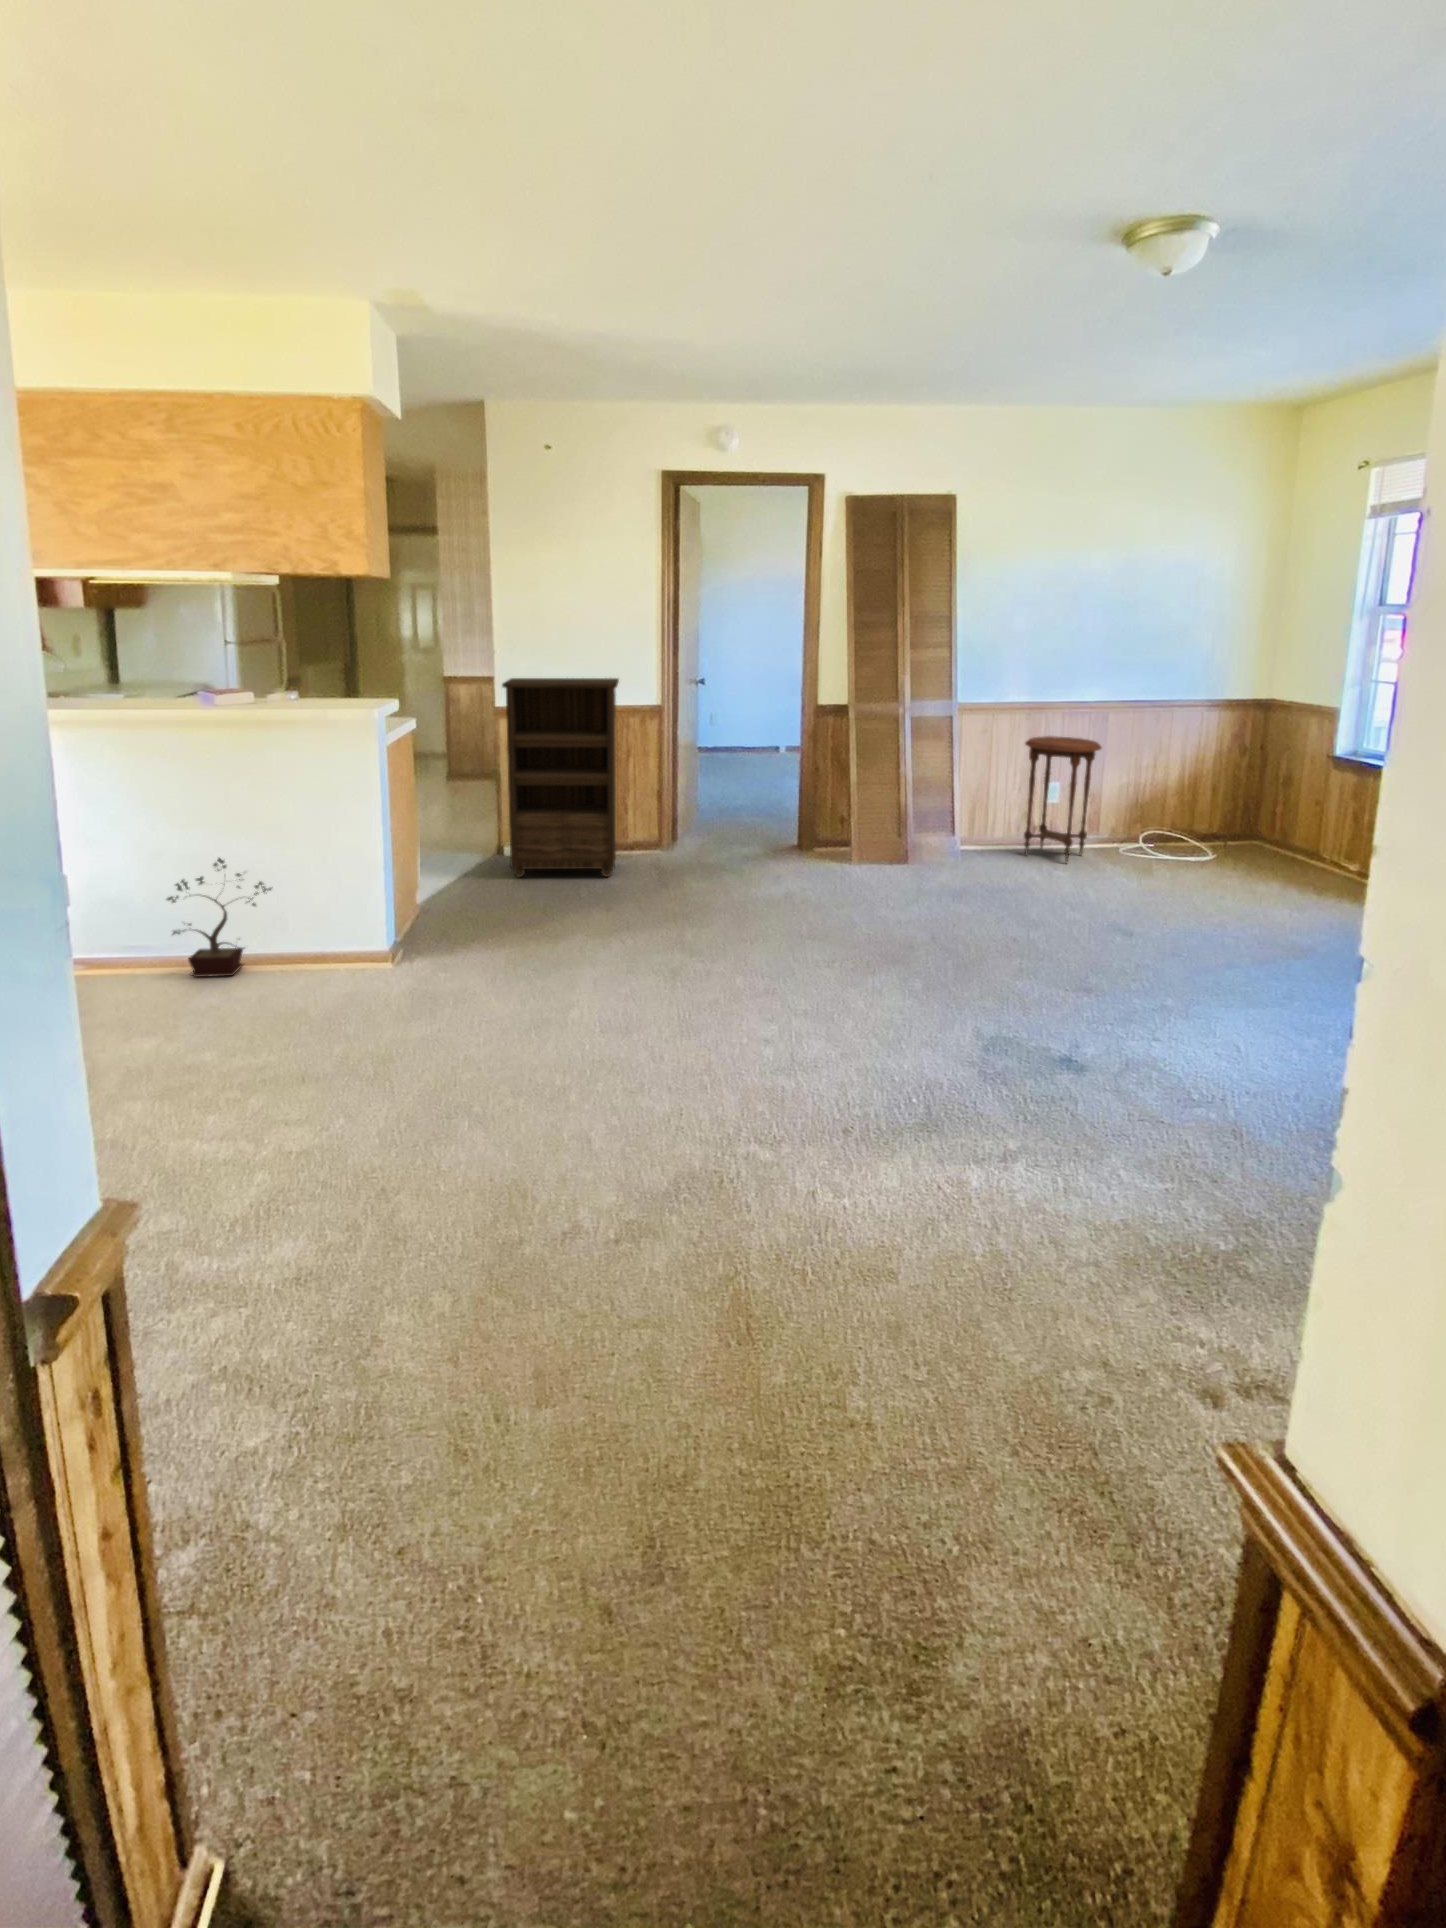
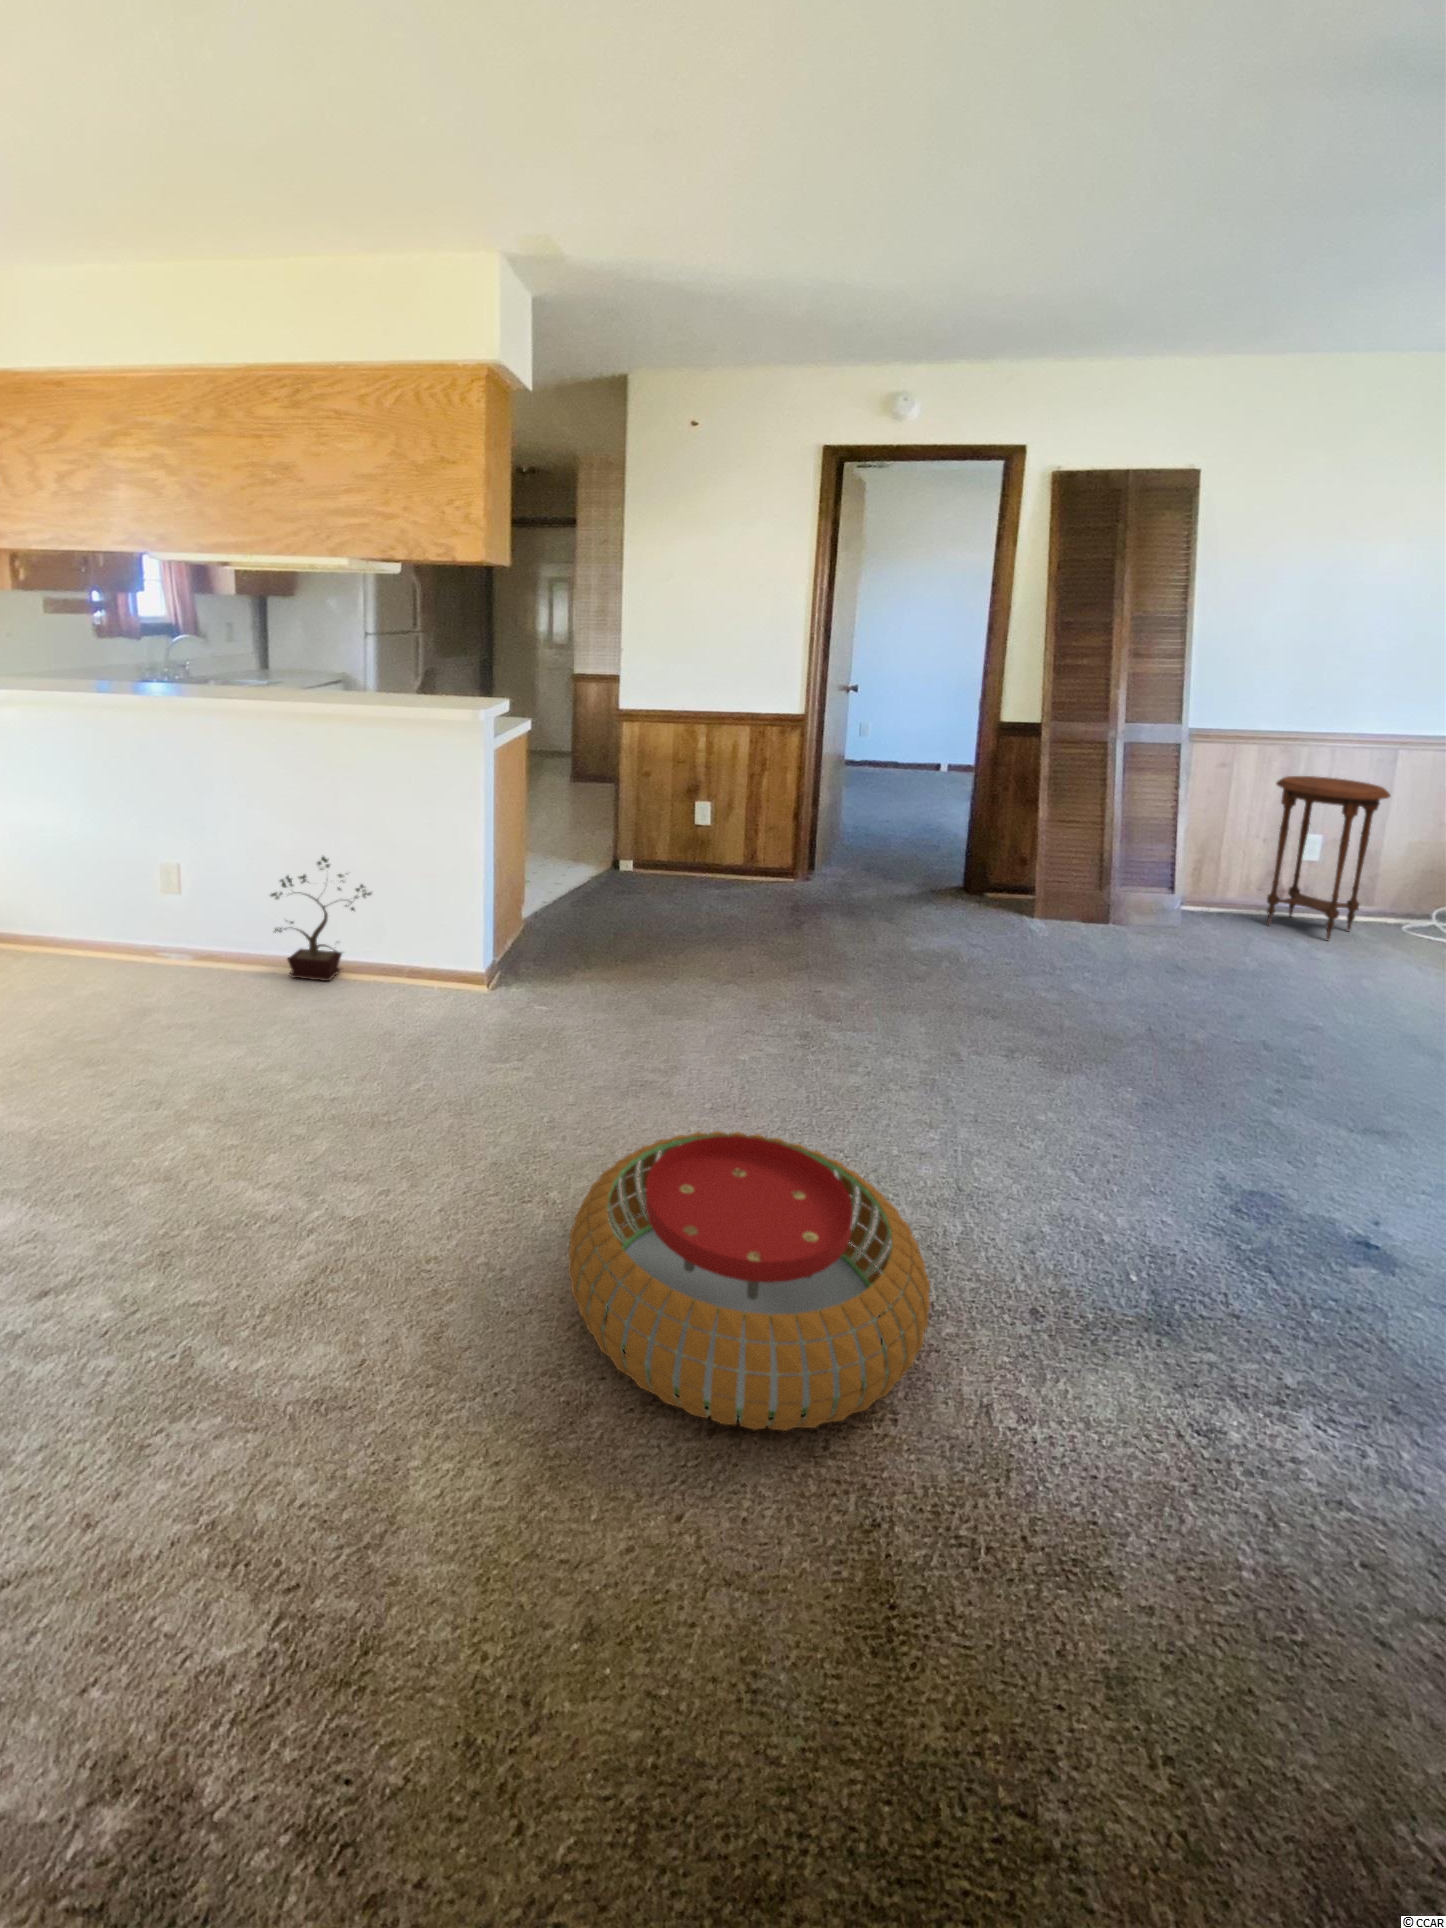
bookshelf: present [502,678,619,877] -> none [628,678,761,906]
pouf: none [494,1045,779,1256] -> present [568,1131,930,1431]

